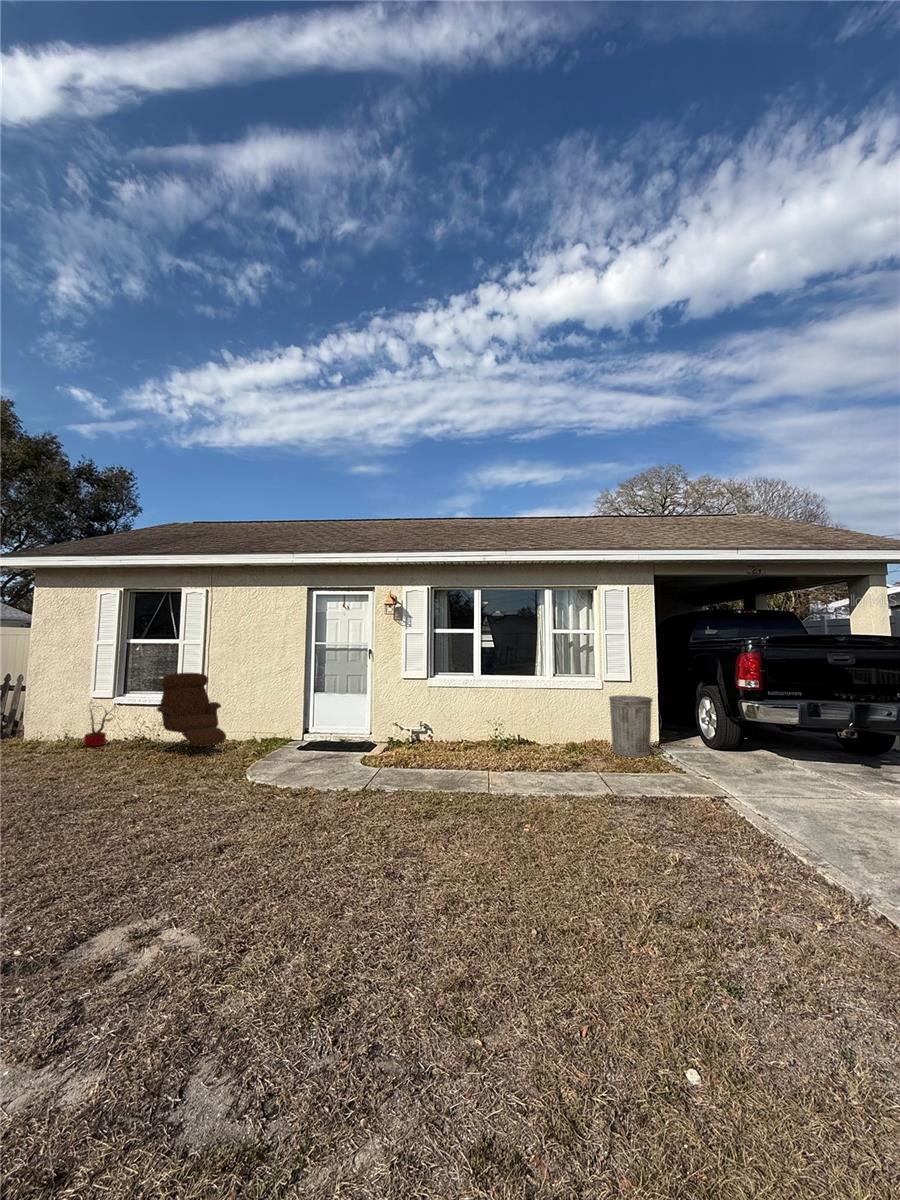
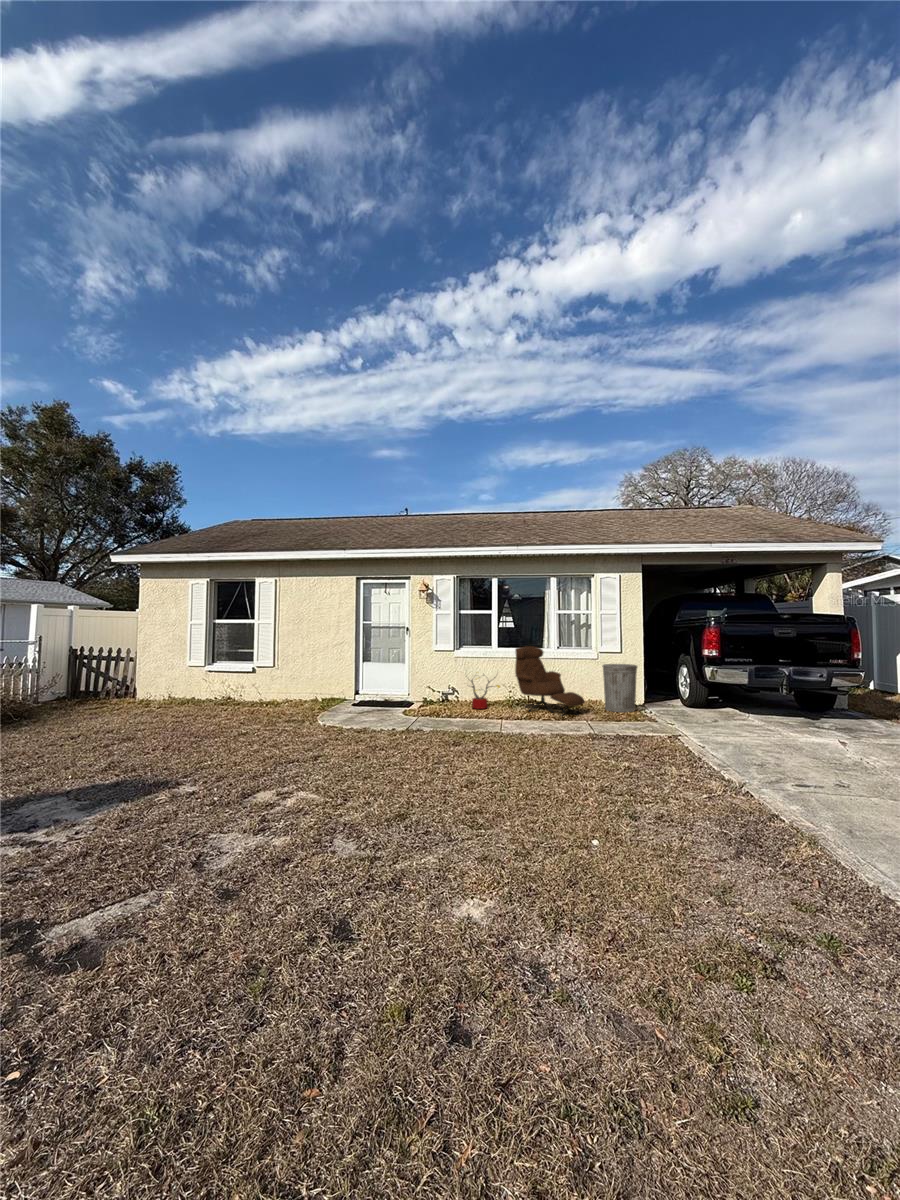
lounge chair: present [157,673,226,757] -> present [515,646,585,715]
decorative plant: present [84,702,113,746] -> present [471,677,500,709]

